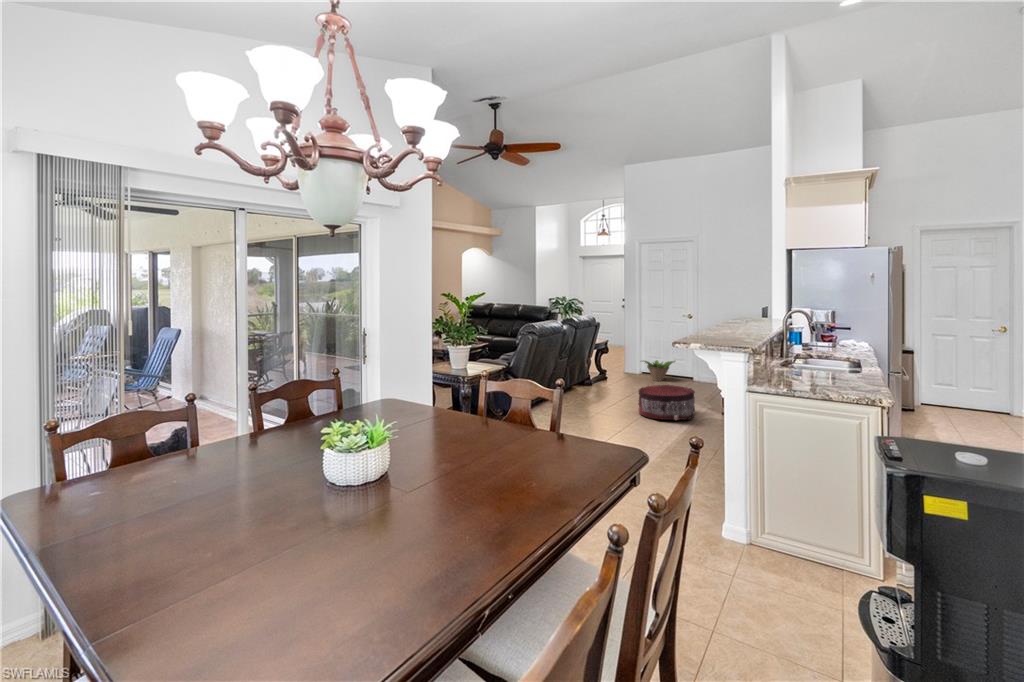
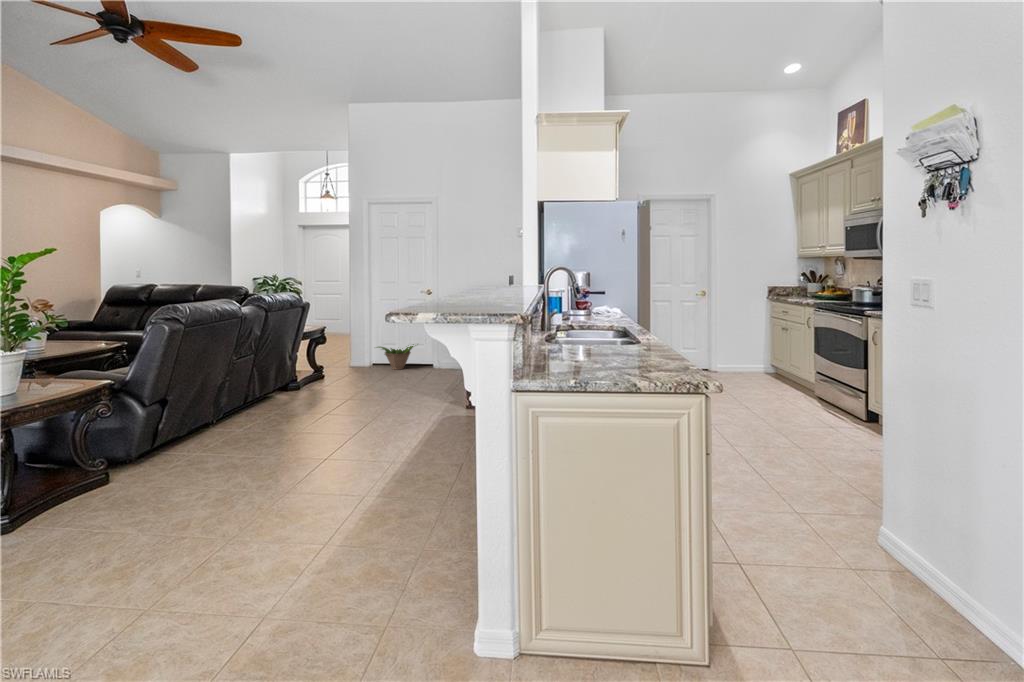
pouf: present [638,385,695,420] -> none [369,374,441,422]

